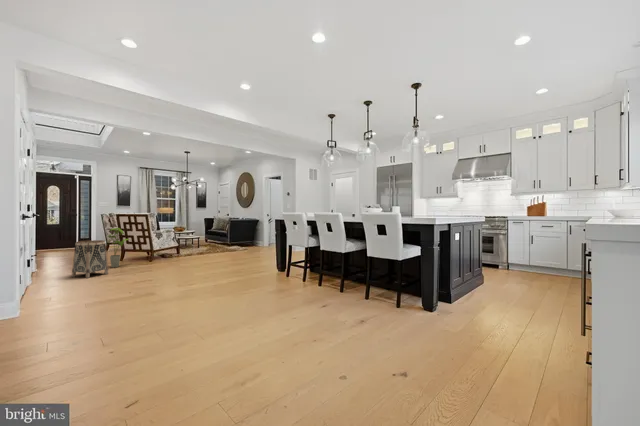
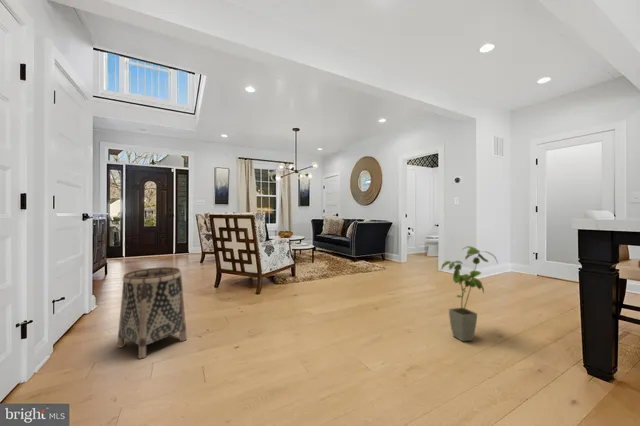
house plant: present [107,228,129,267] -> present [442,246,492,341]

